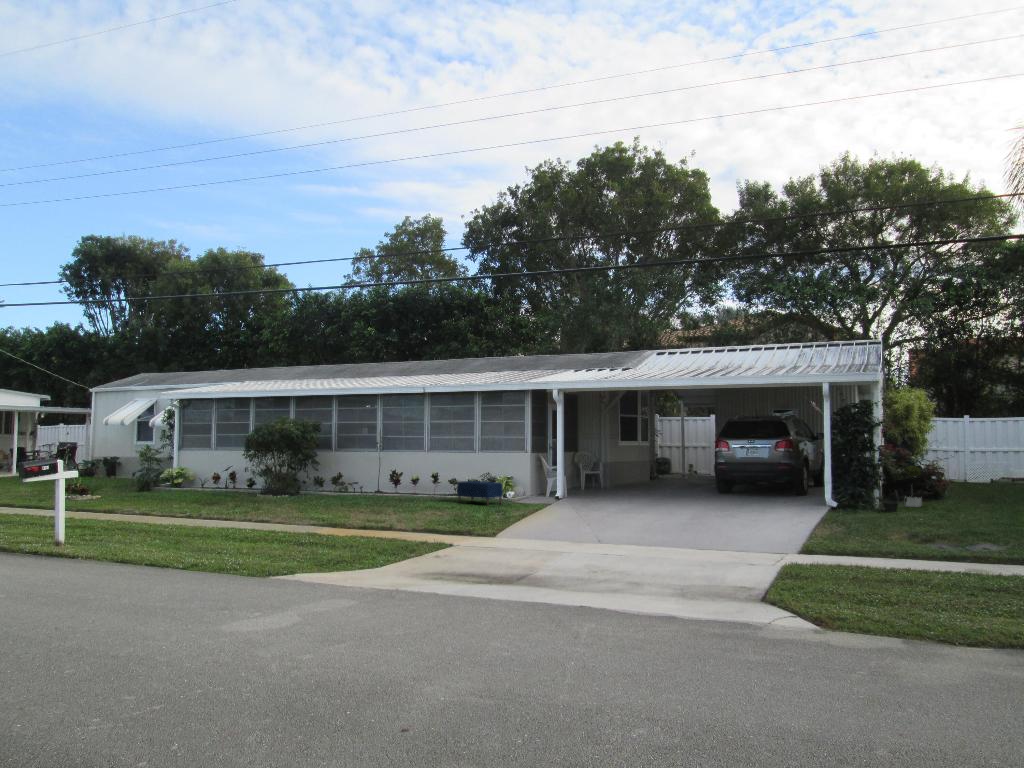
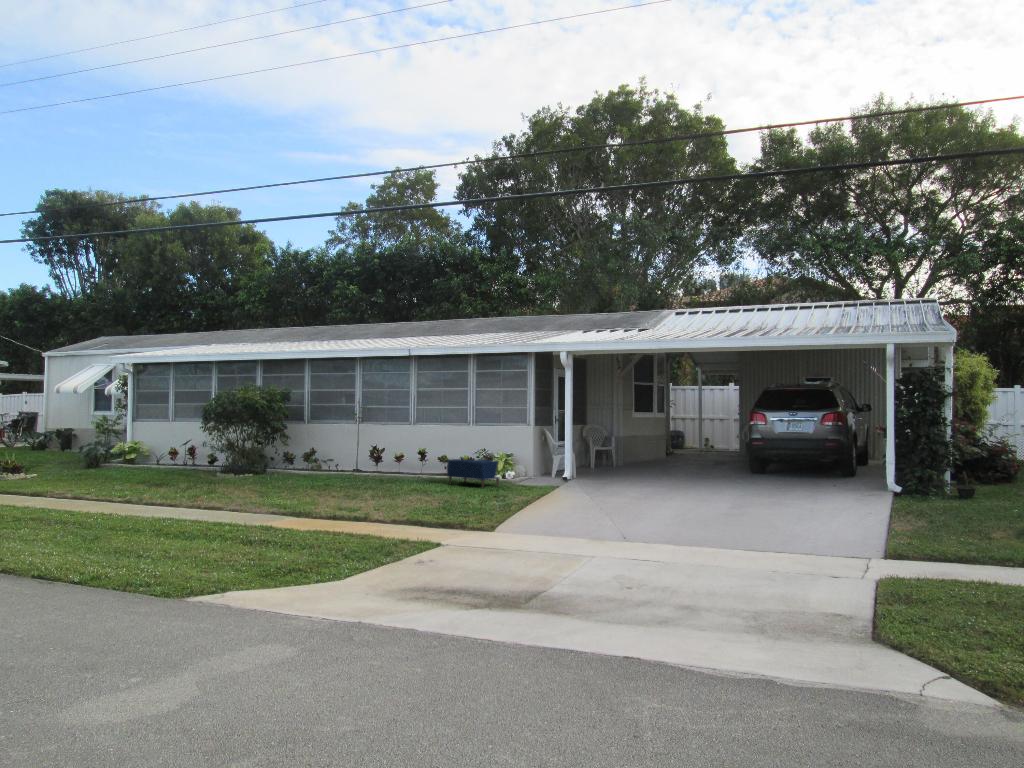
potted tree: present [904,466,922,507] -> none [968,442,991,491]

